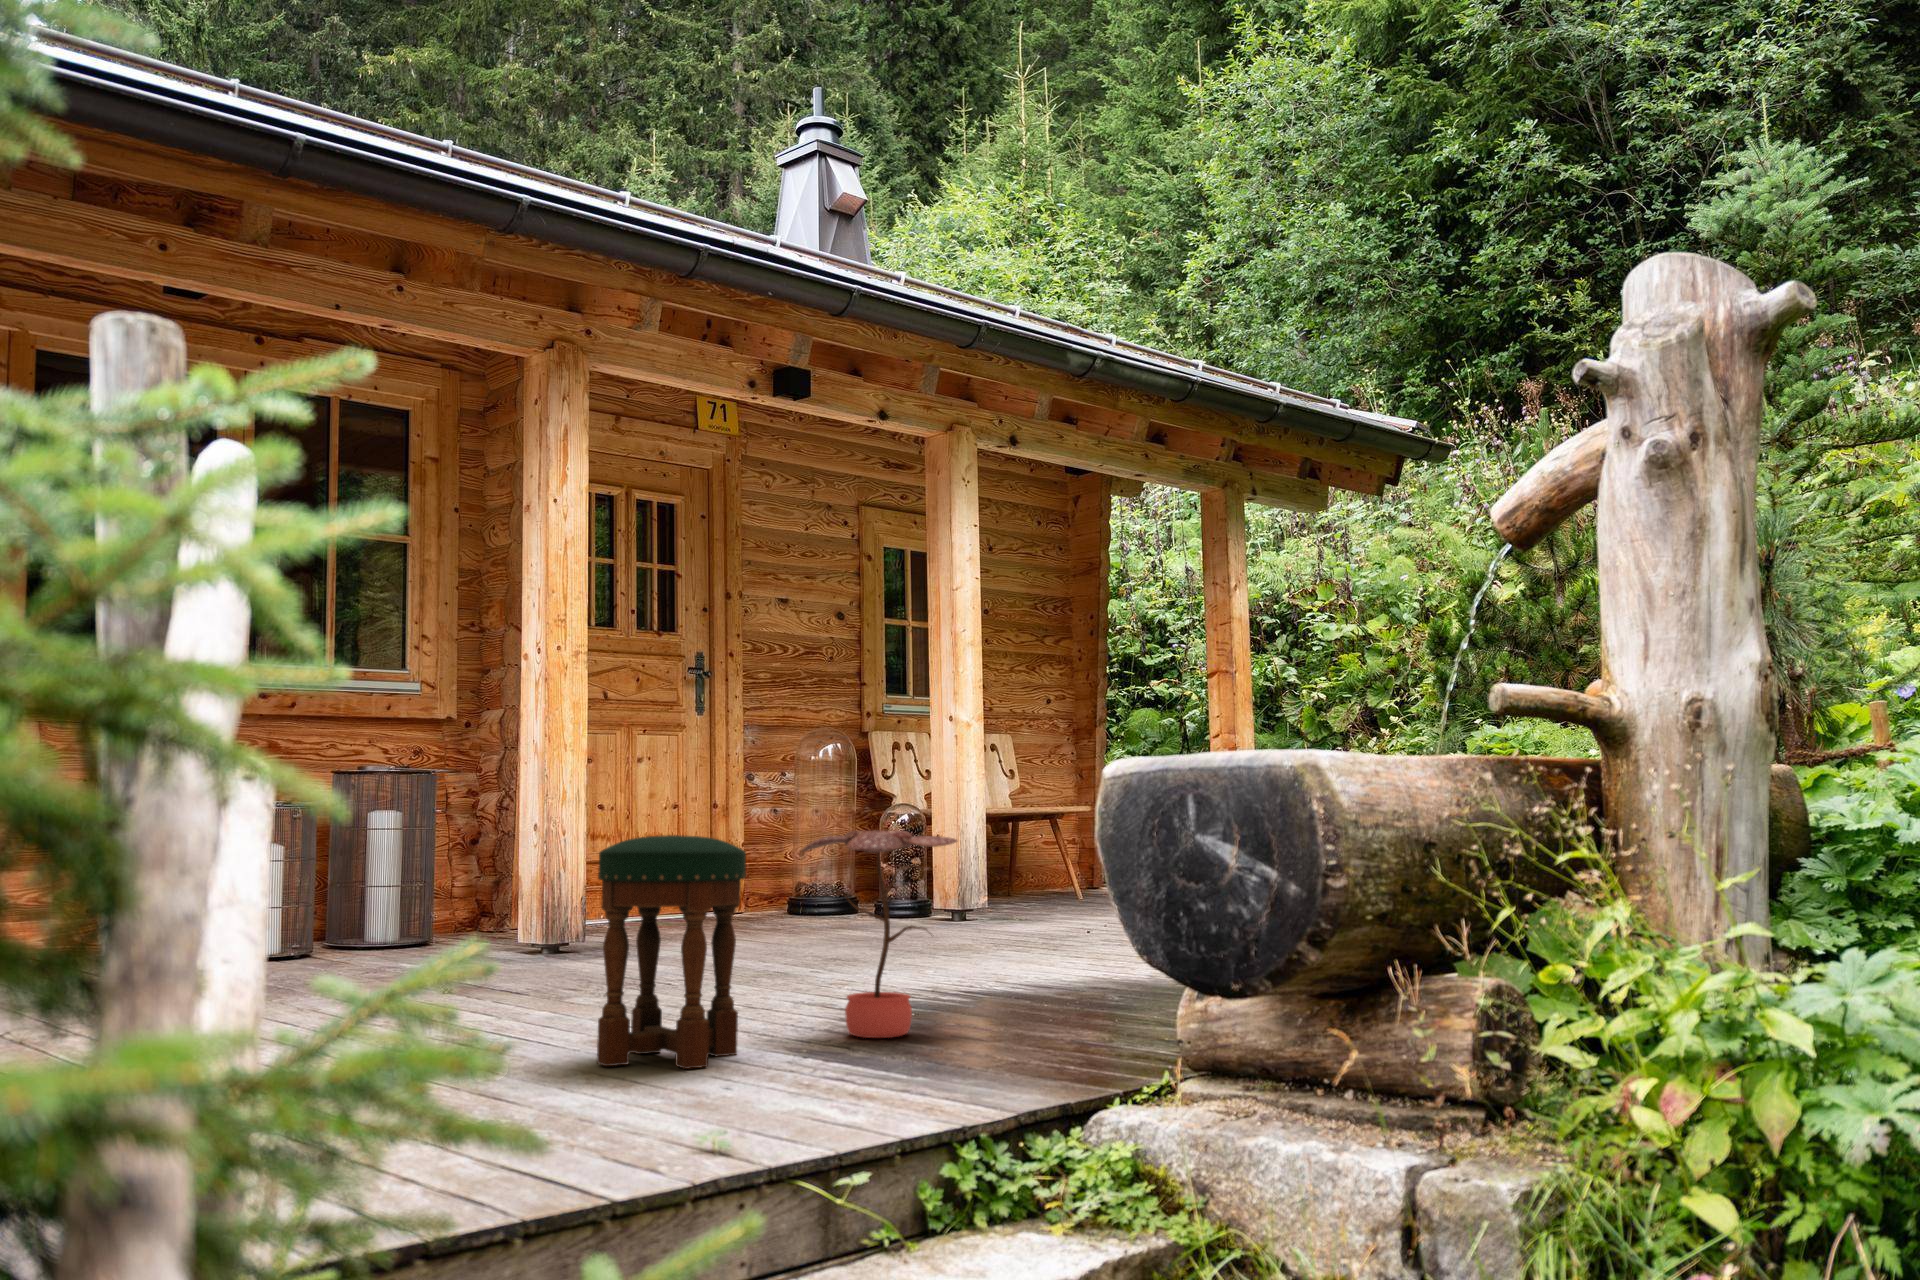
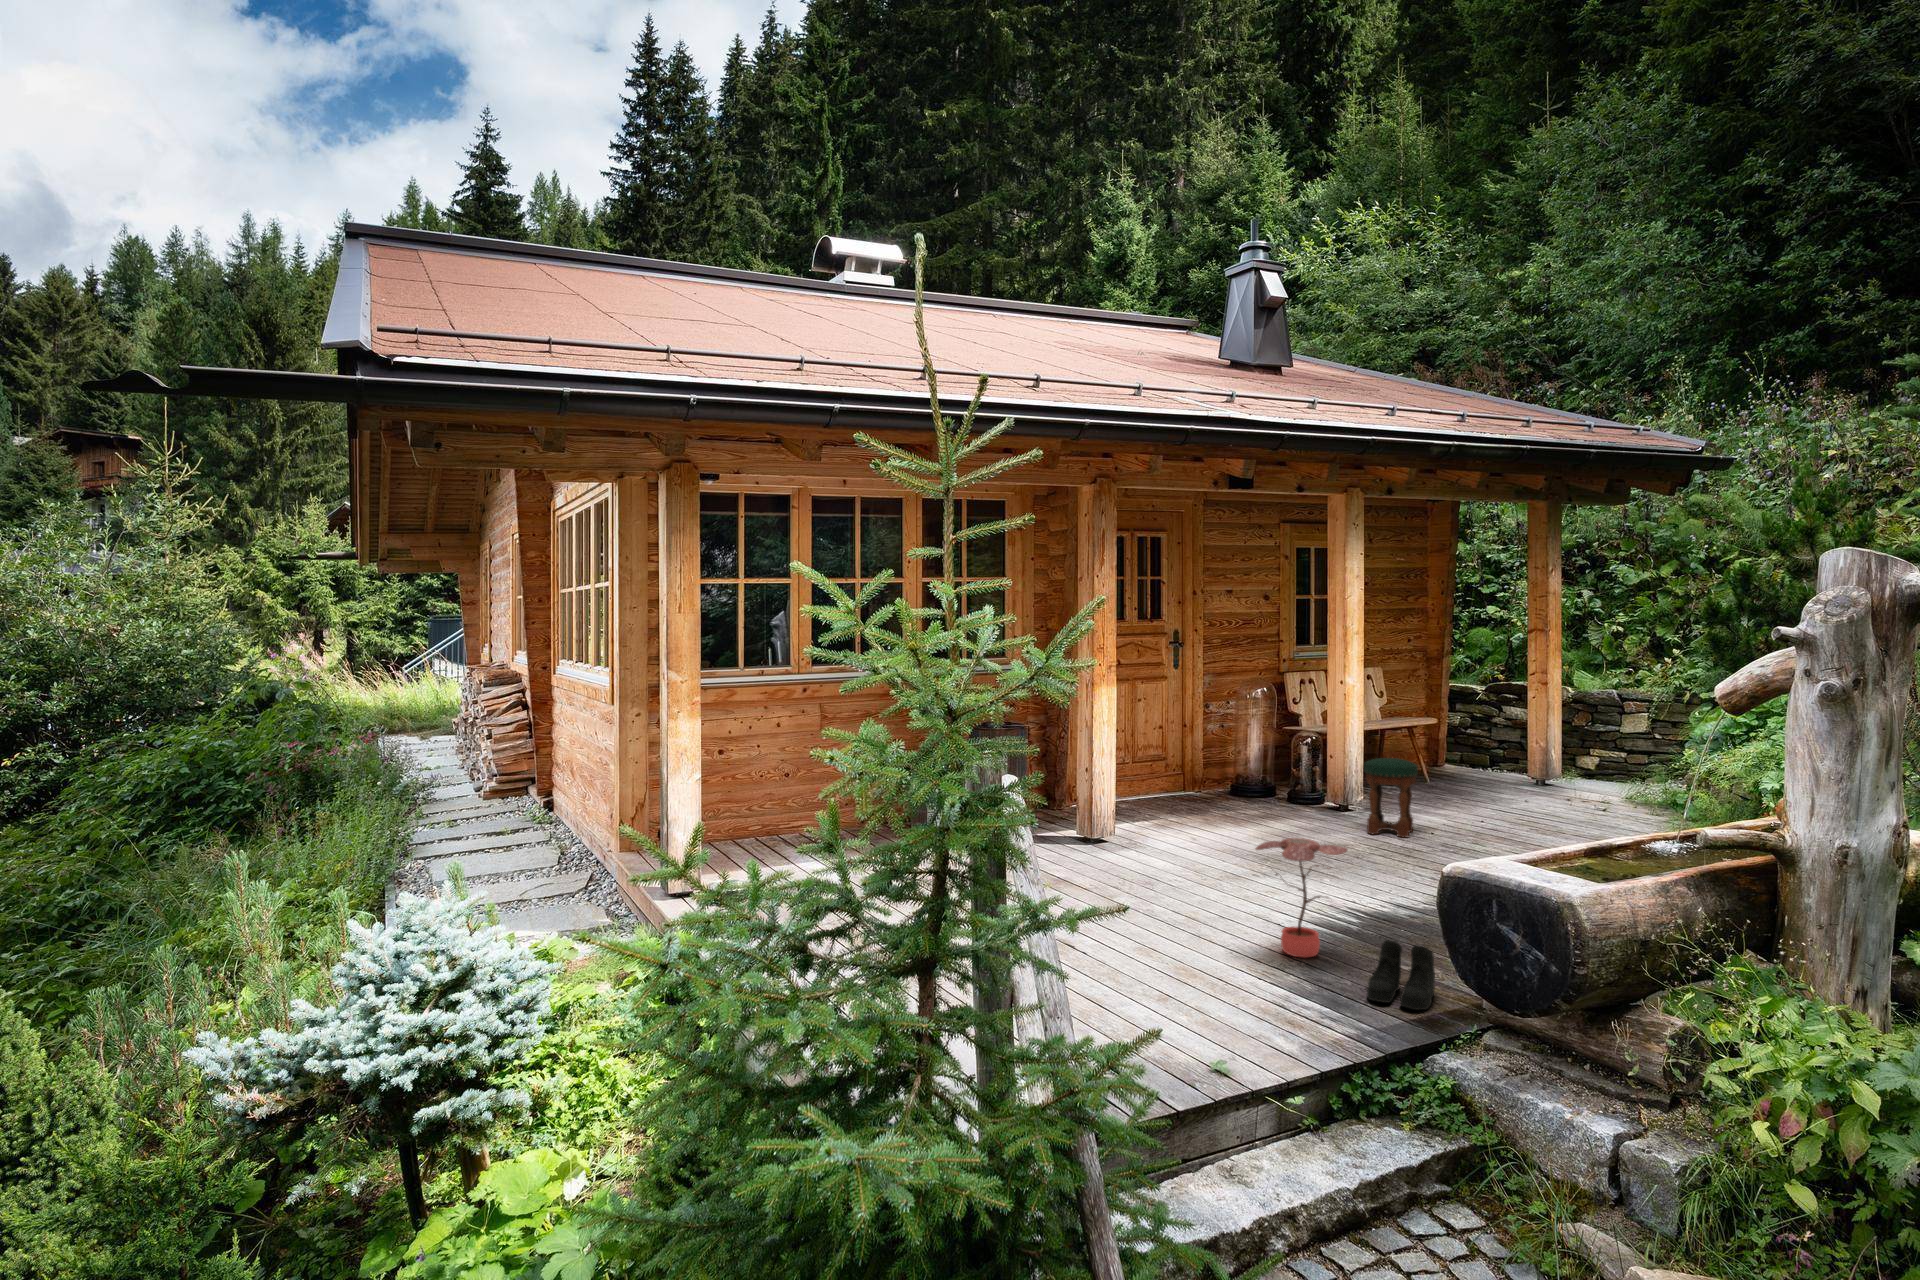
stool: present [597,835,746,1069] -> present [1364,758,1418,837]
boots: none [989,963,1099,1067] -> present [1367,940,1435,1010]

